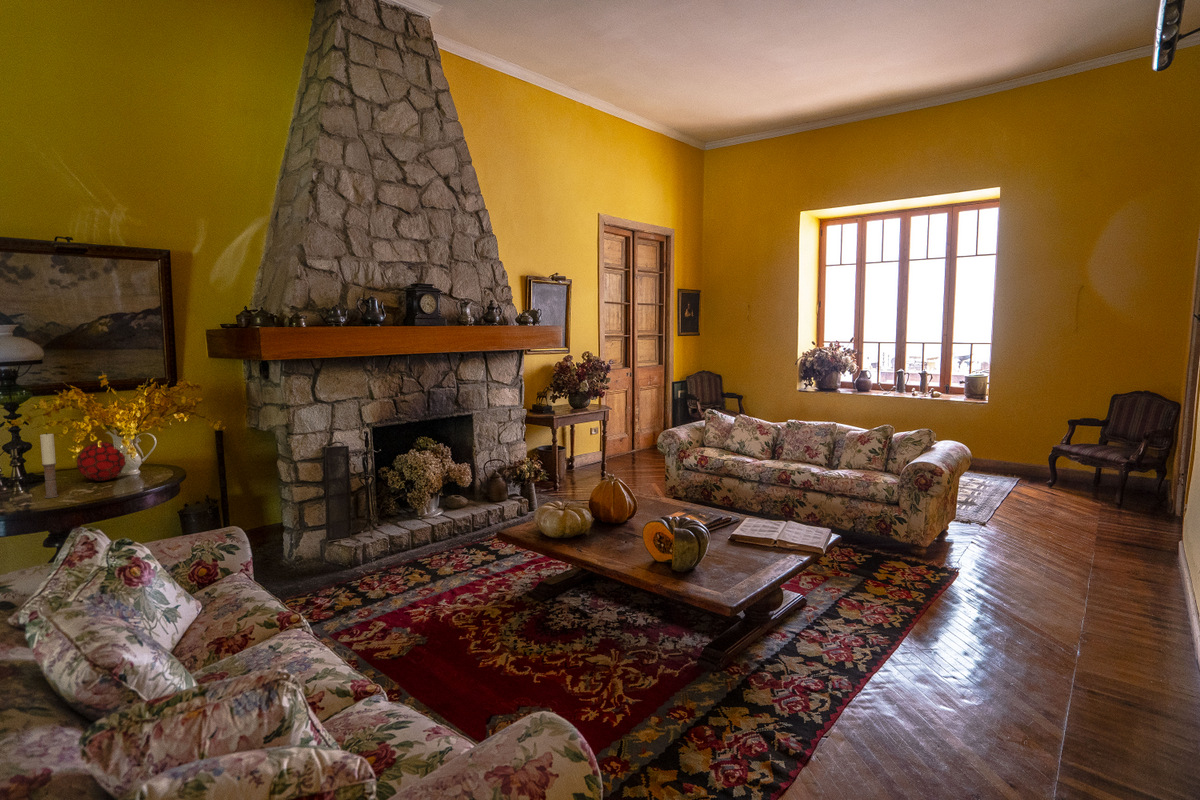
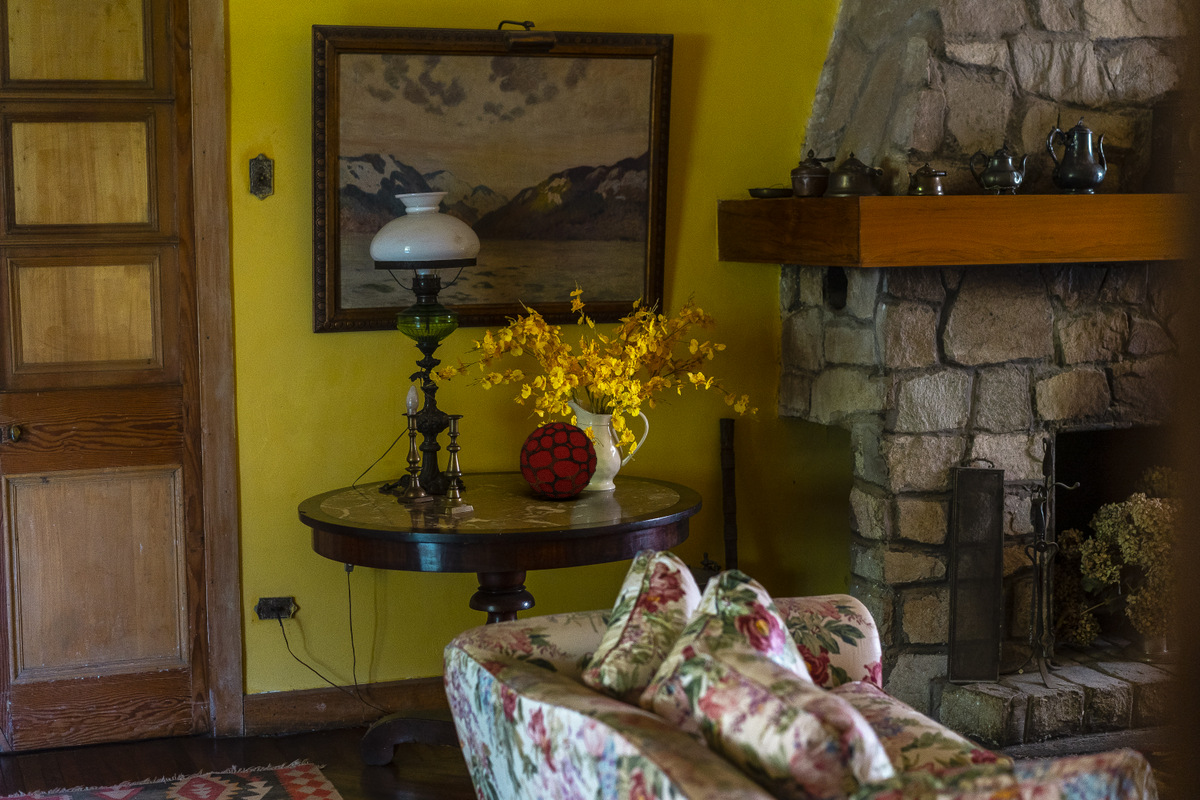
candle: present [40,433,59,498] -> none [478,396,500,524]

